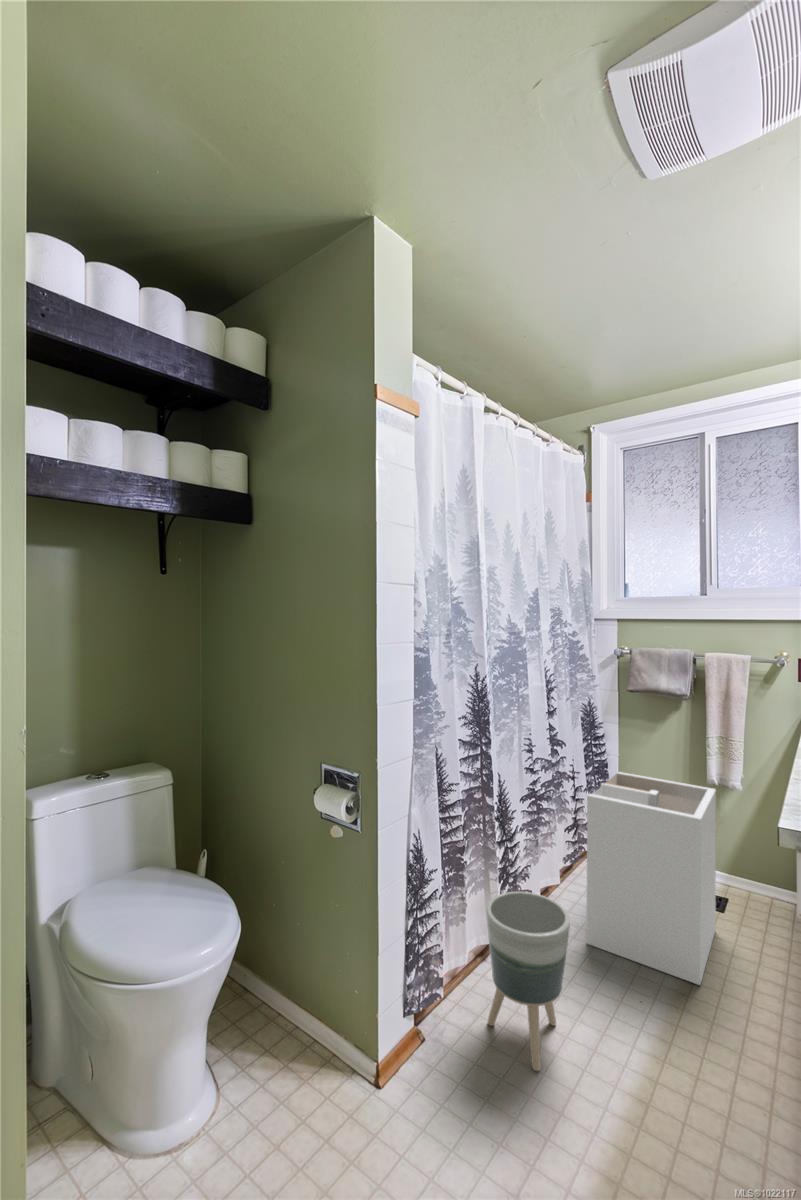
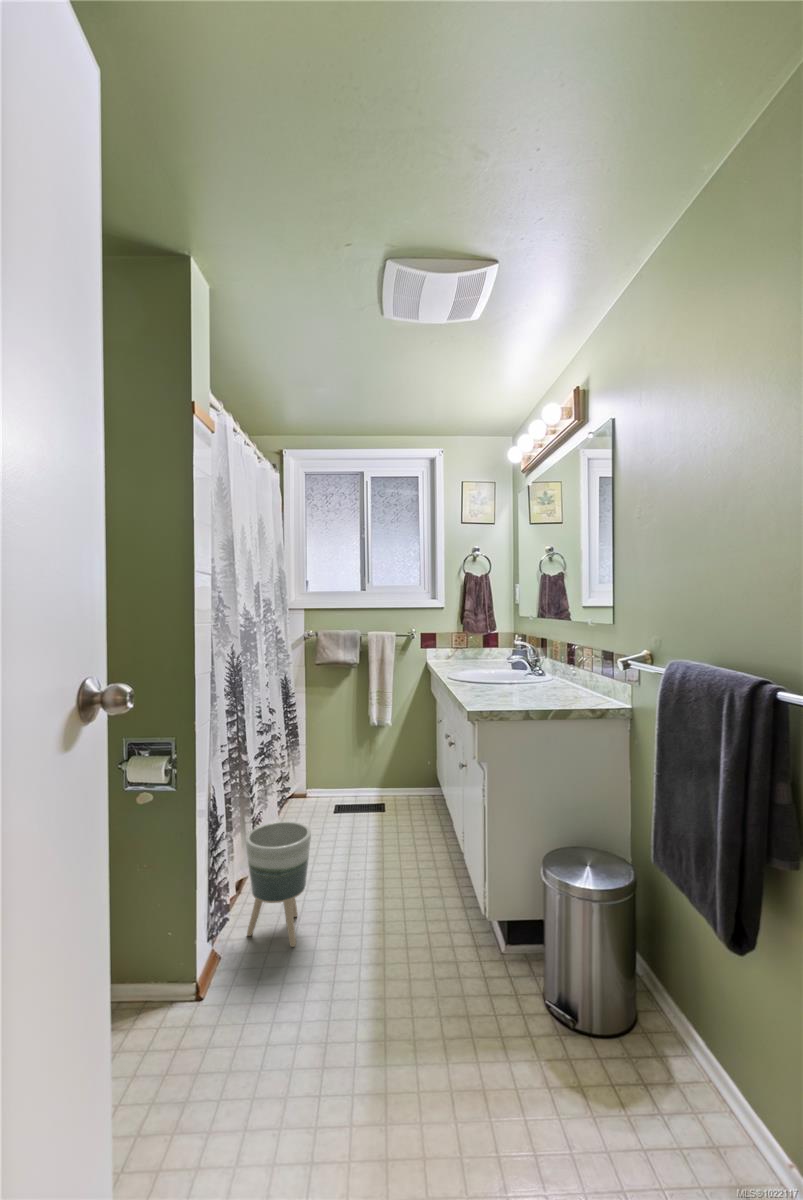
laundry hamper: present [586,772,716,985] -> none [301,726,382,860]

